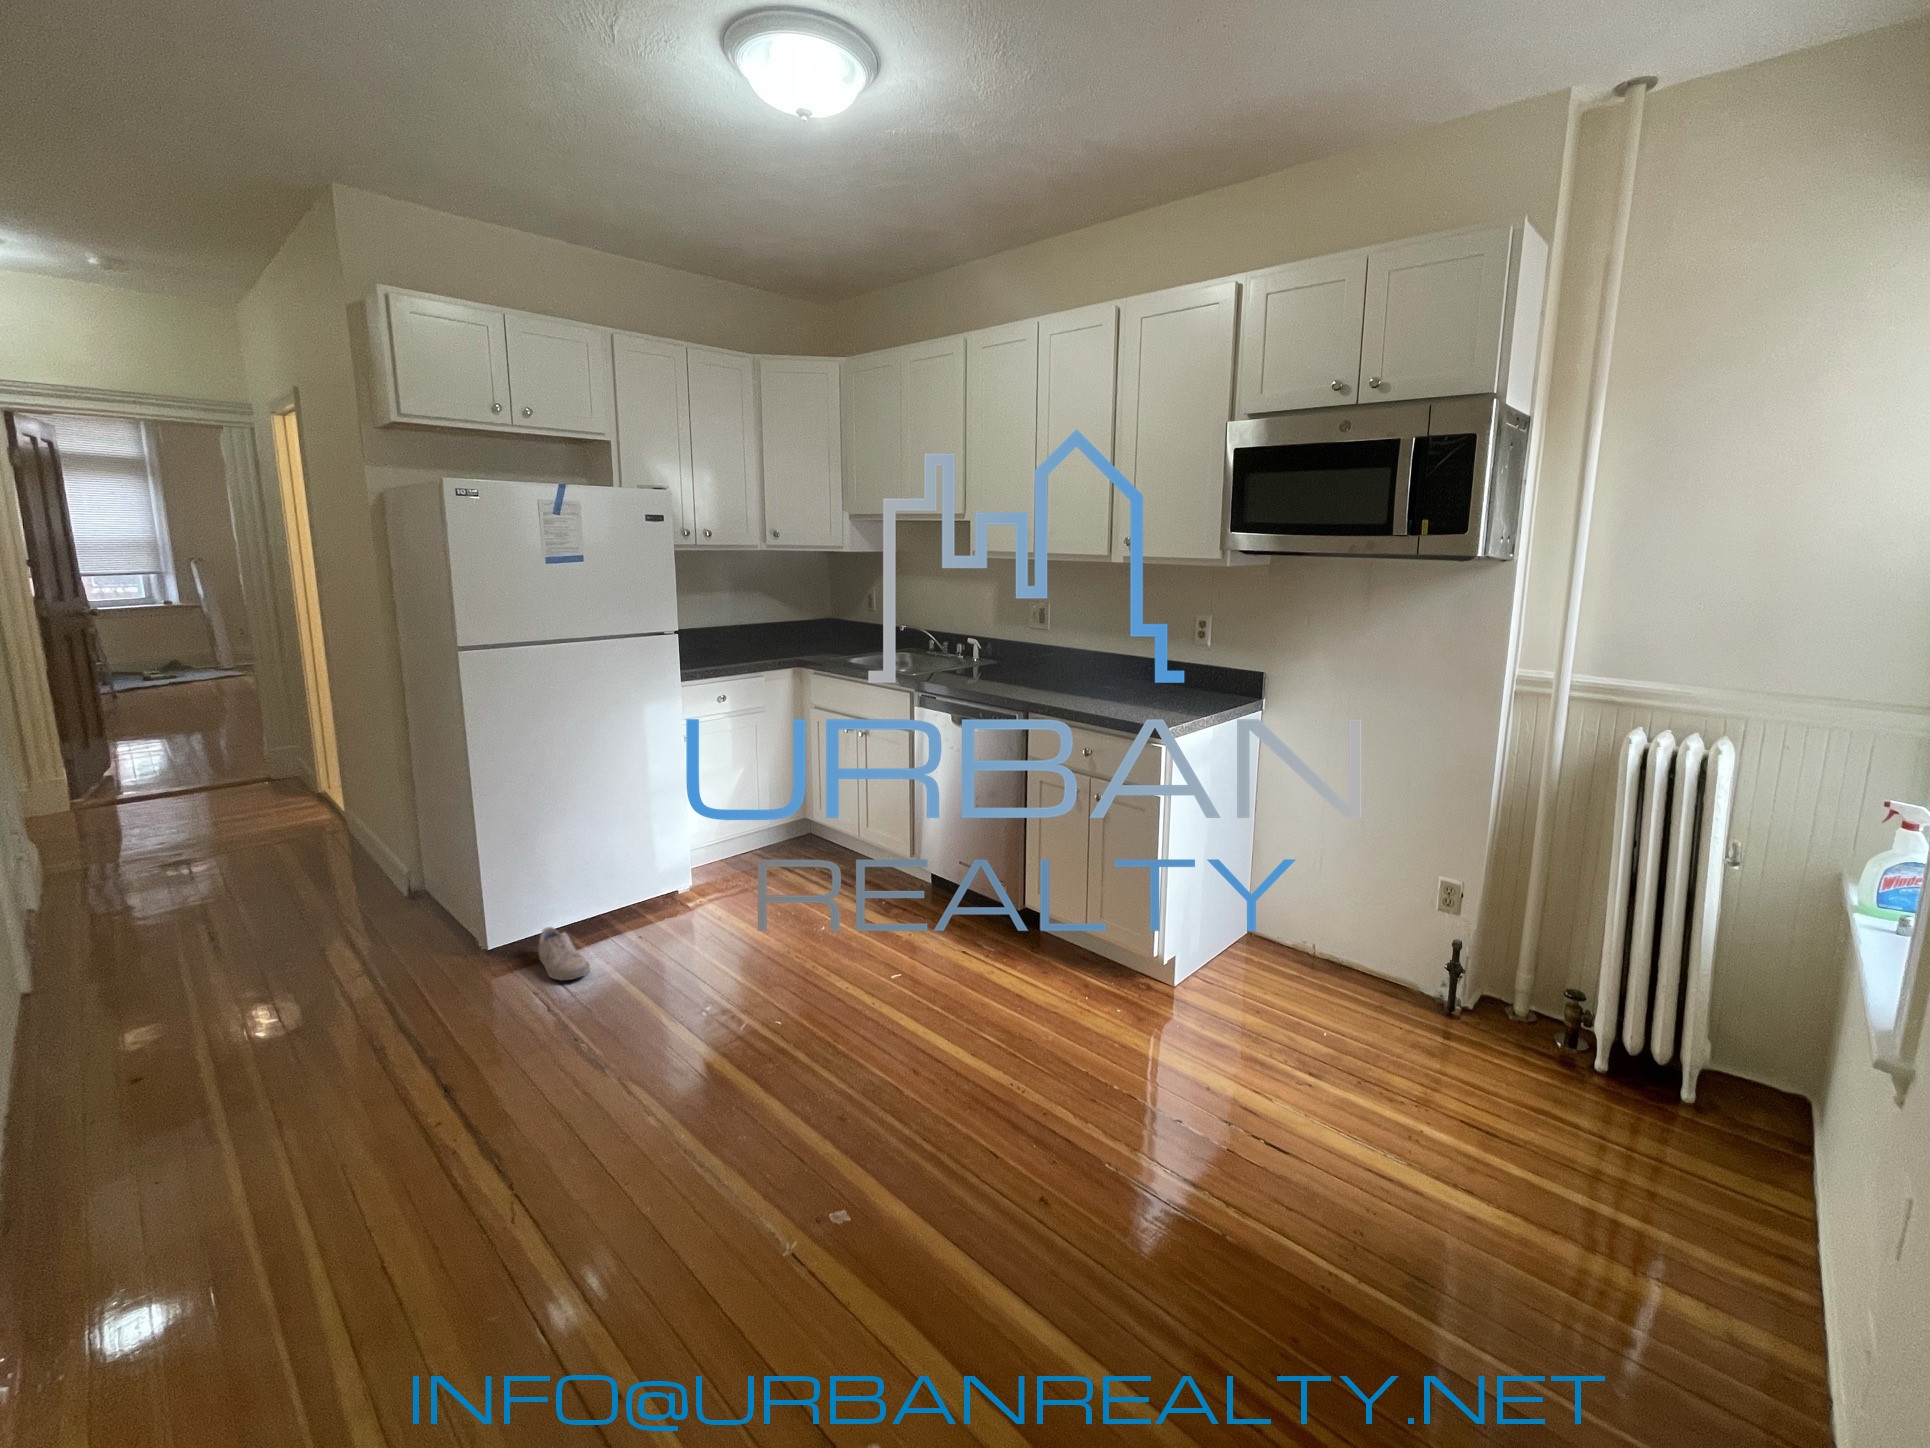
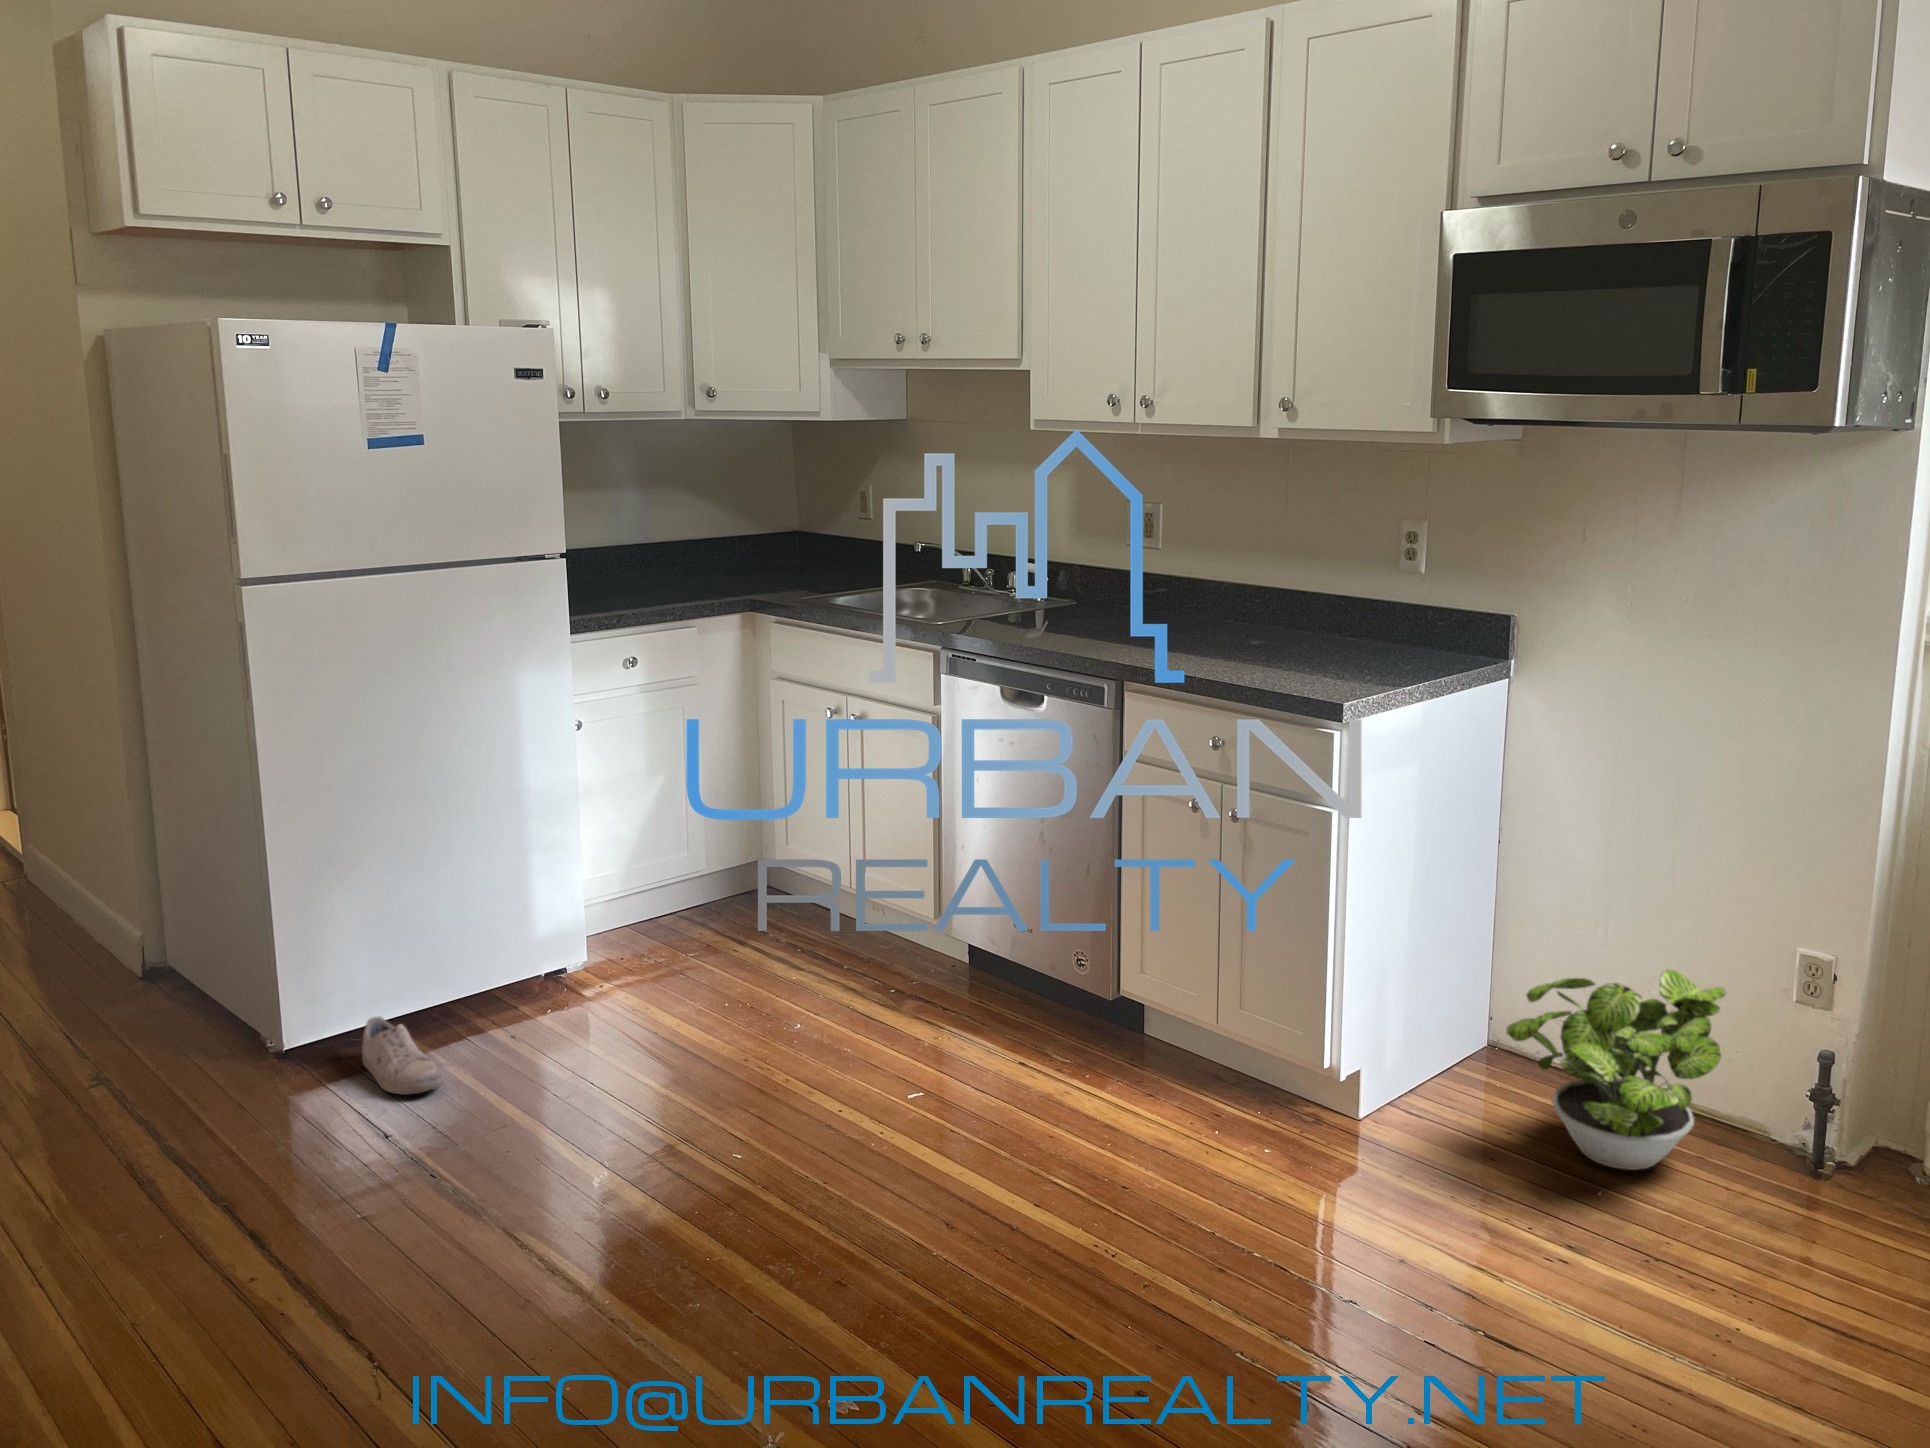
potted plant: none [1267,890,1397,1017] -> present [1507,970,1726,1170]

